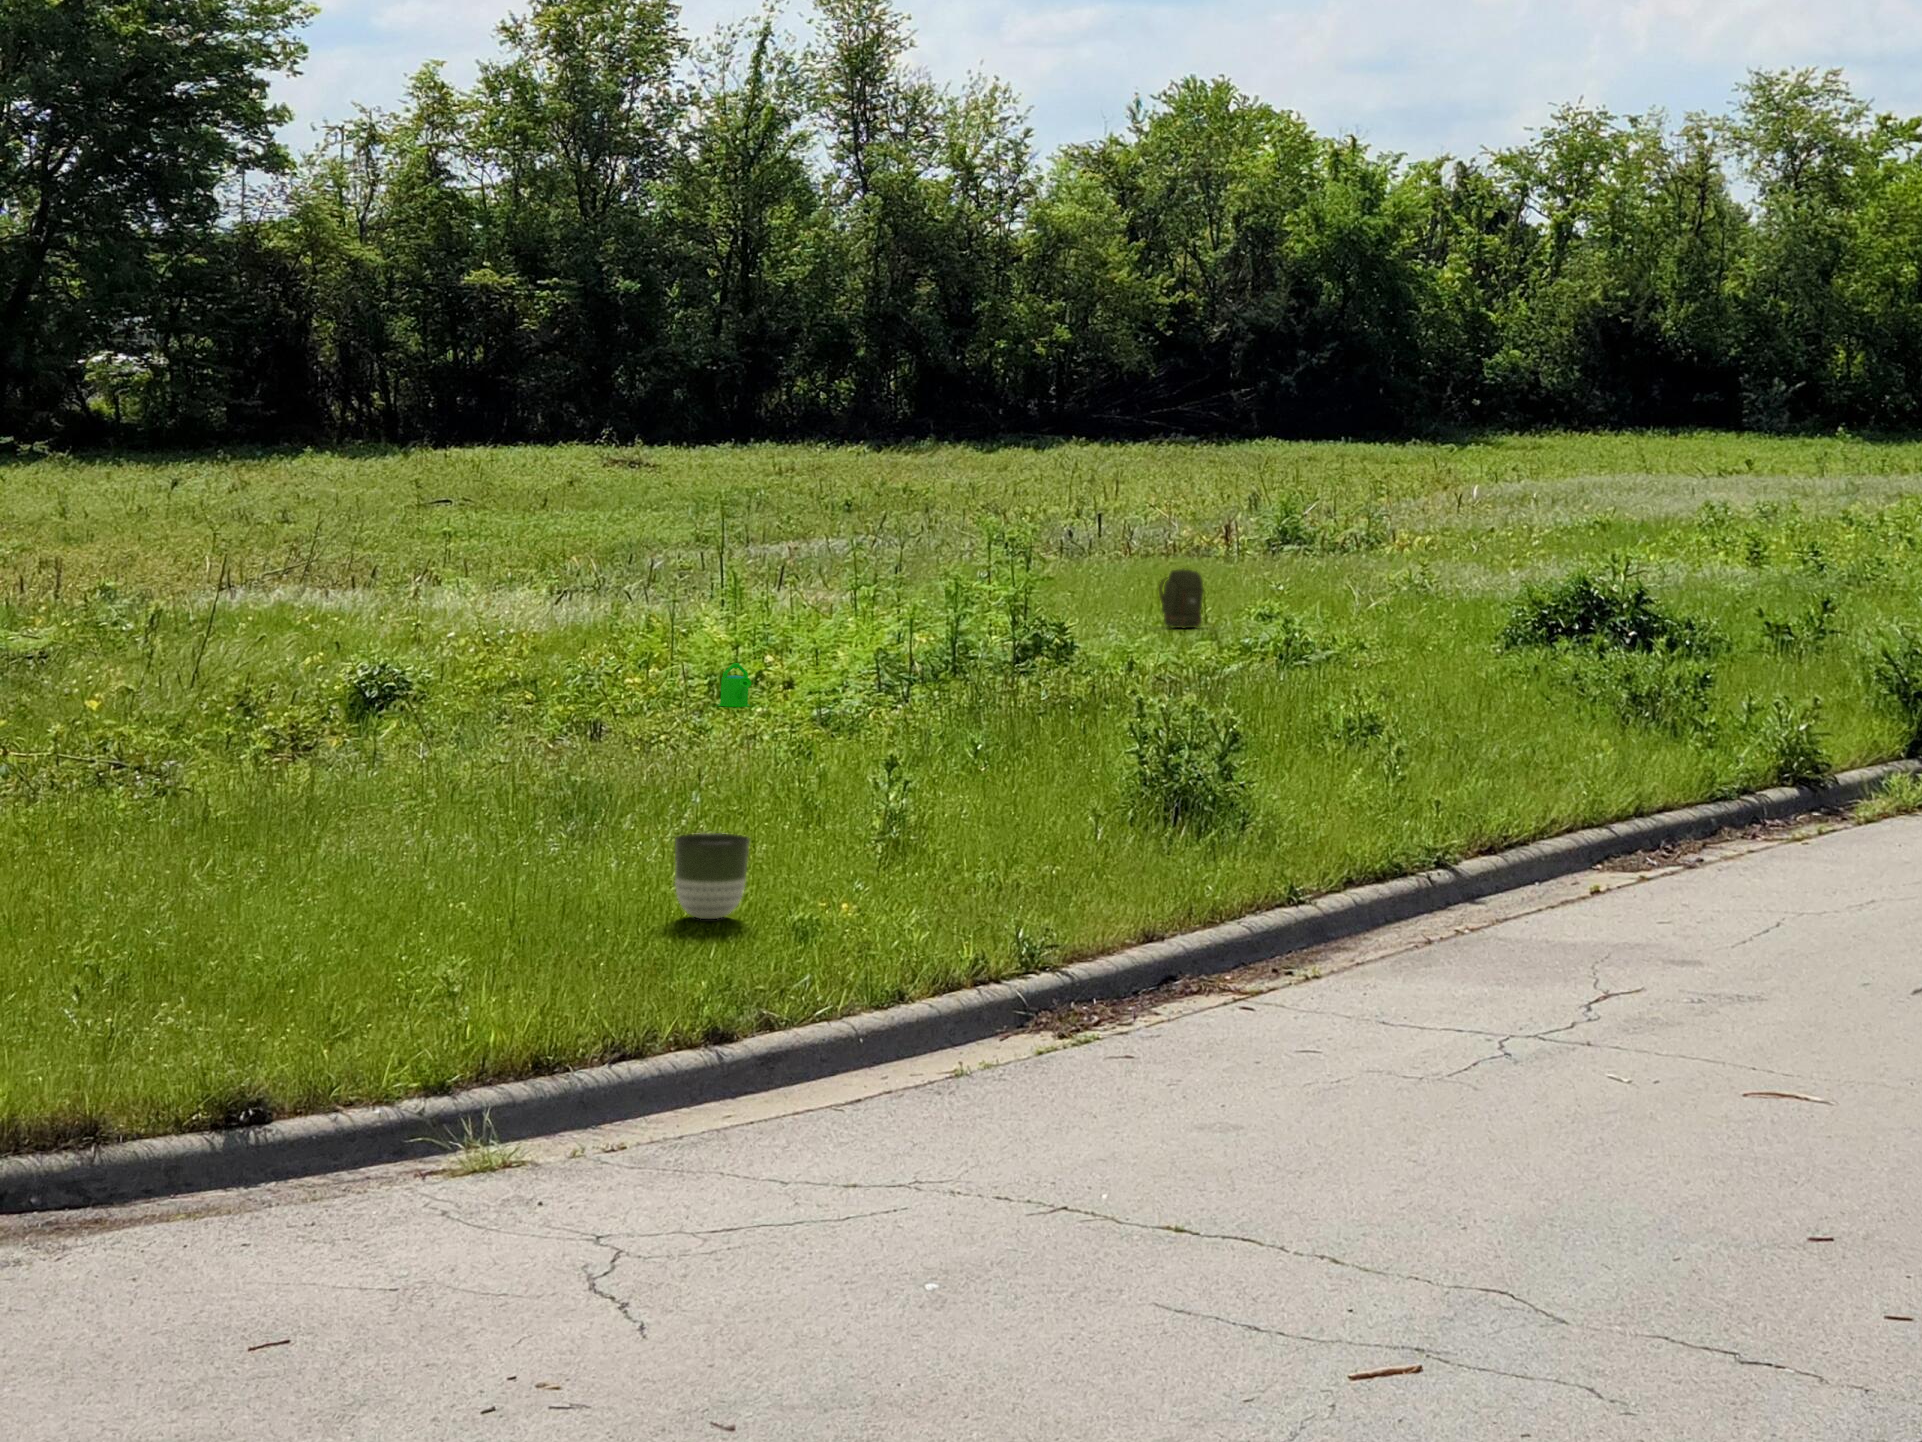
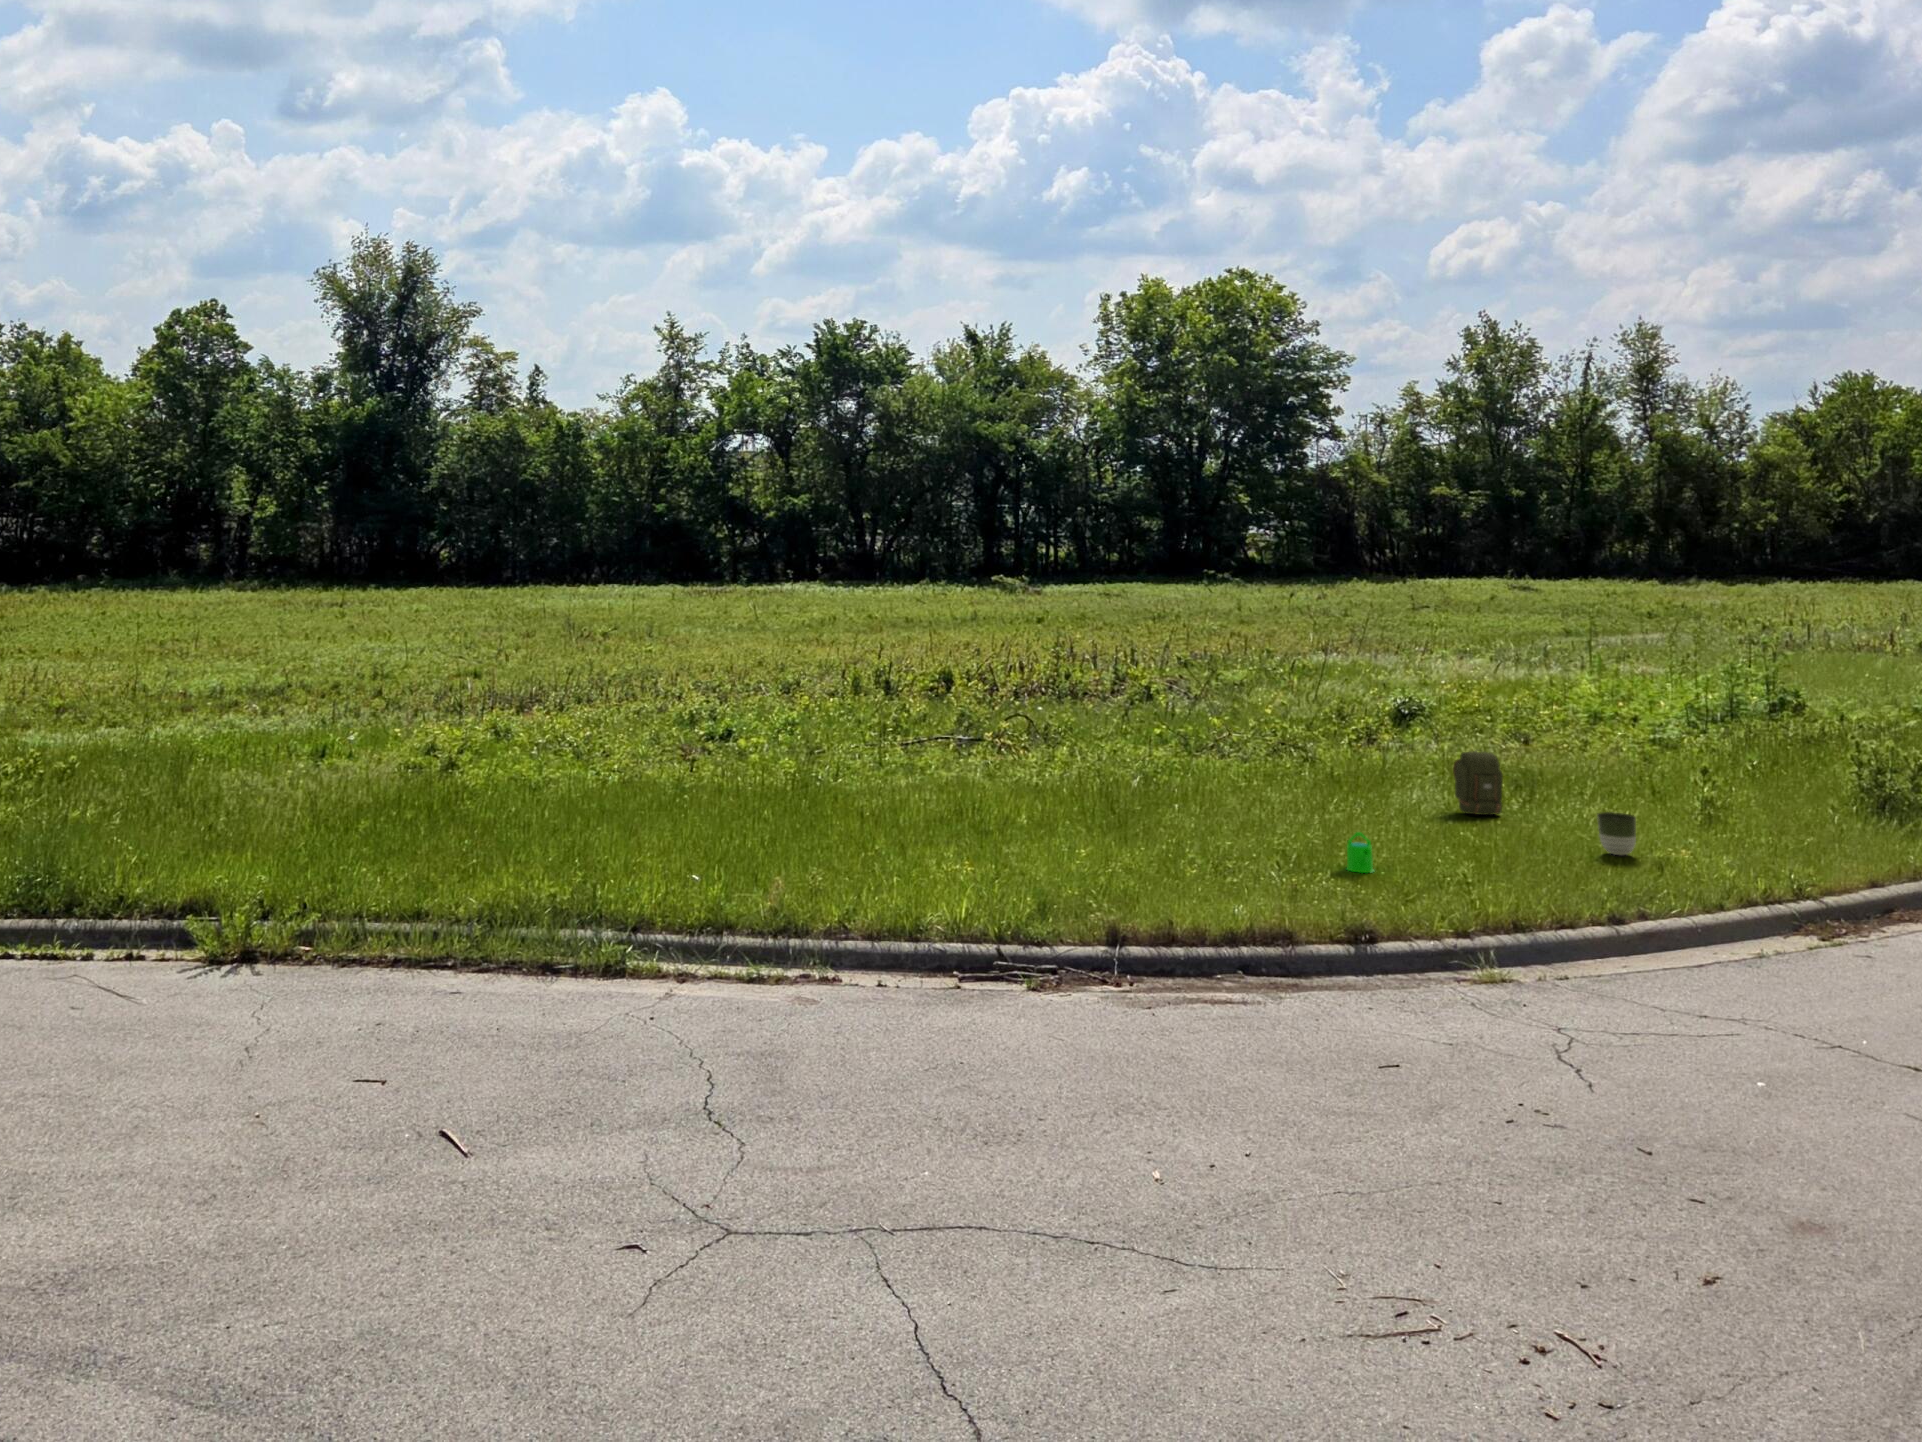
backpack: present [1159,569,1204,628] -> present [1453,750,1503,815]
watering can: present [718,663,752,707] -> present [1347,832,1374,873]

